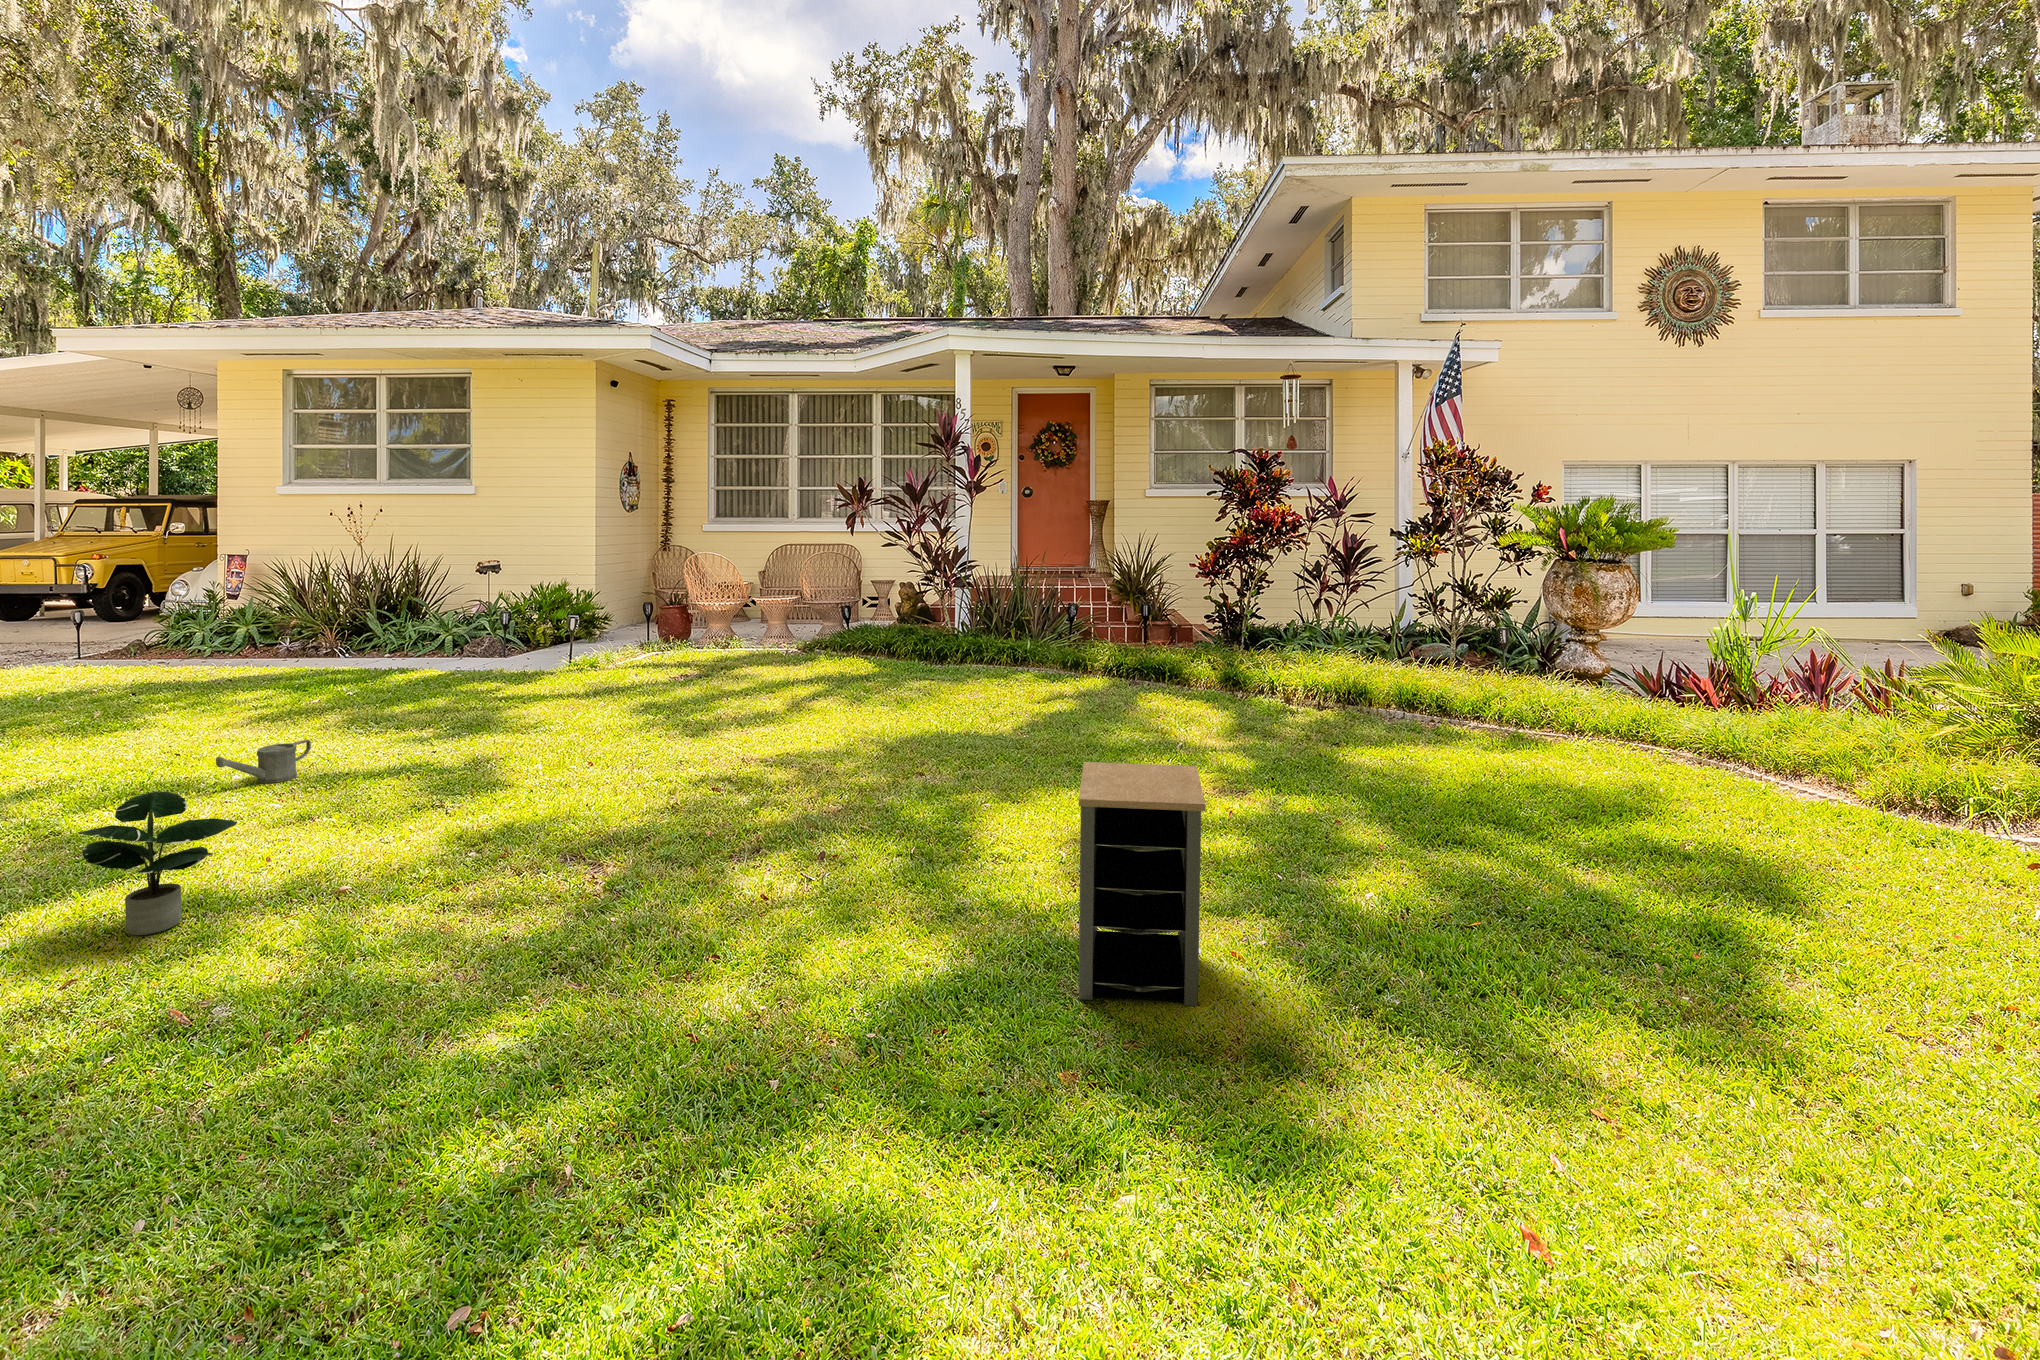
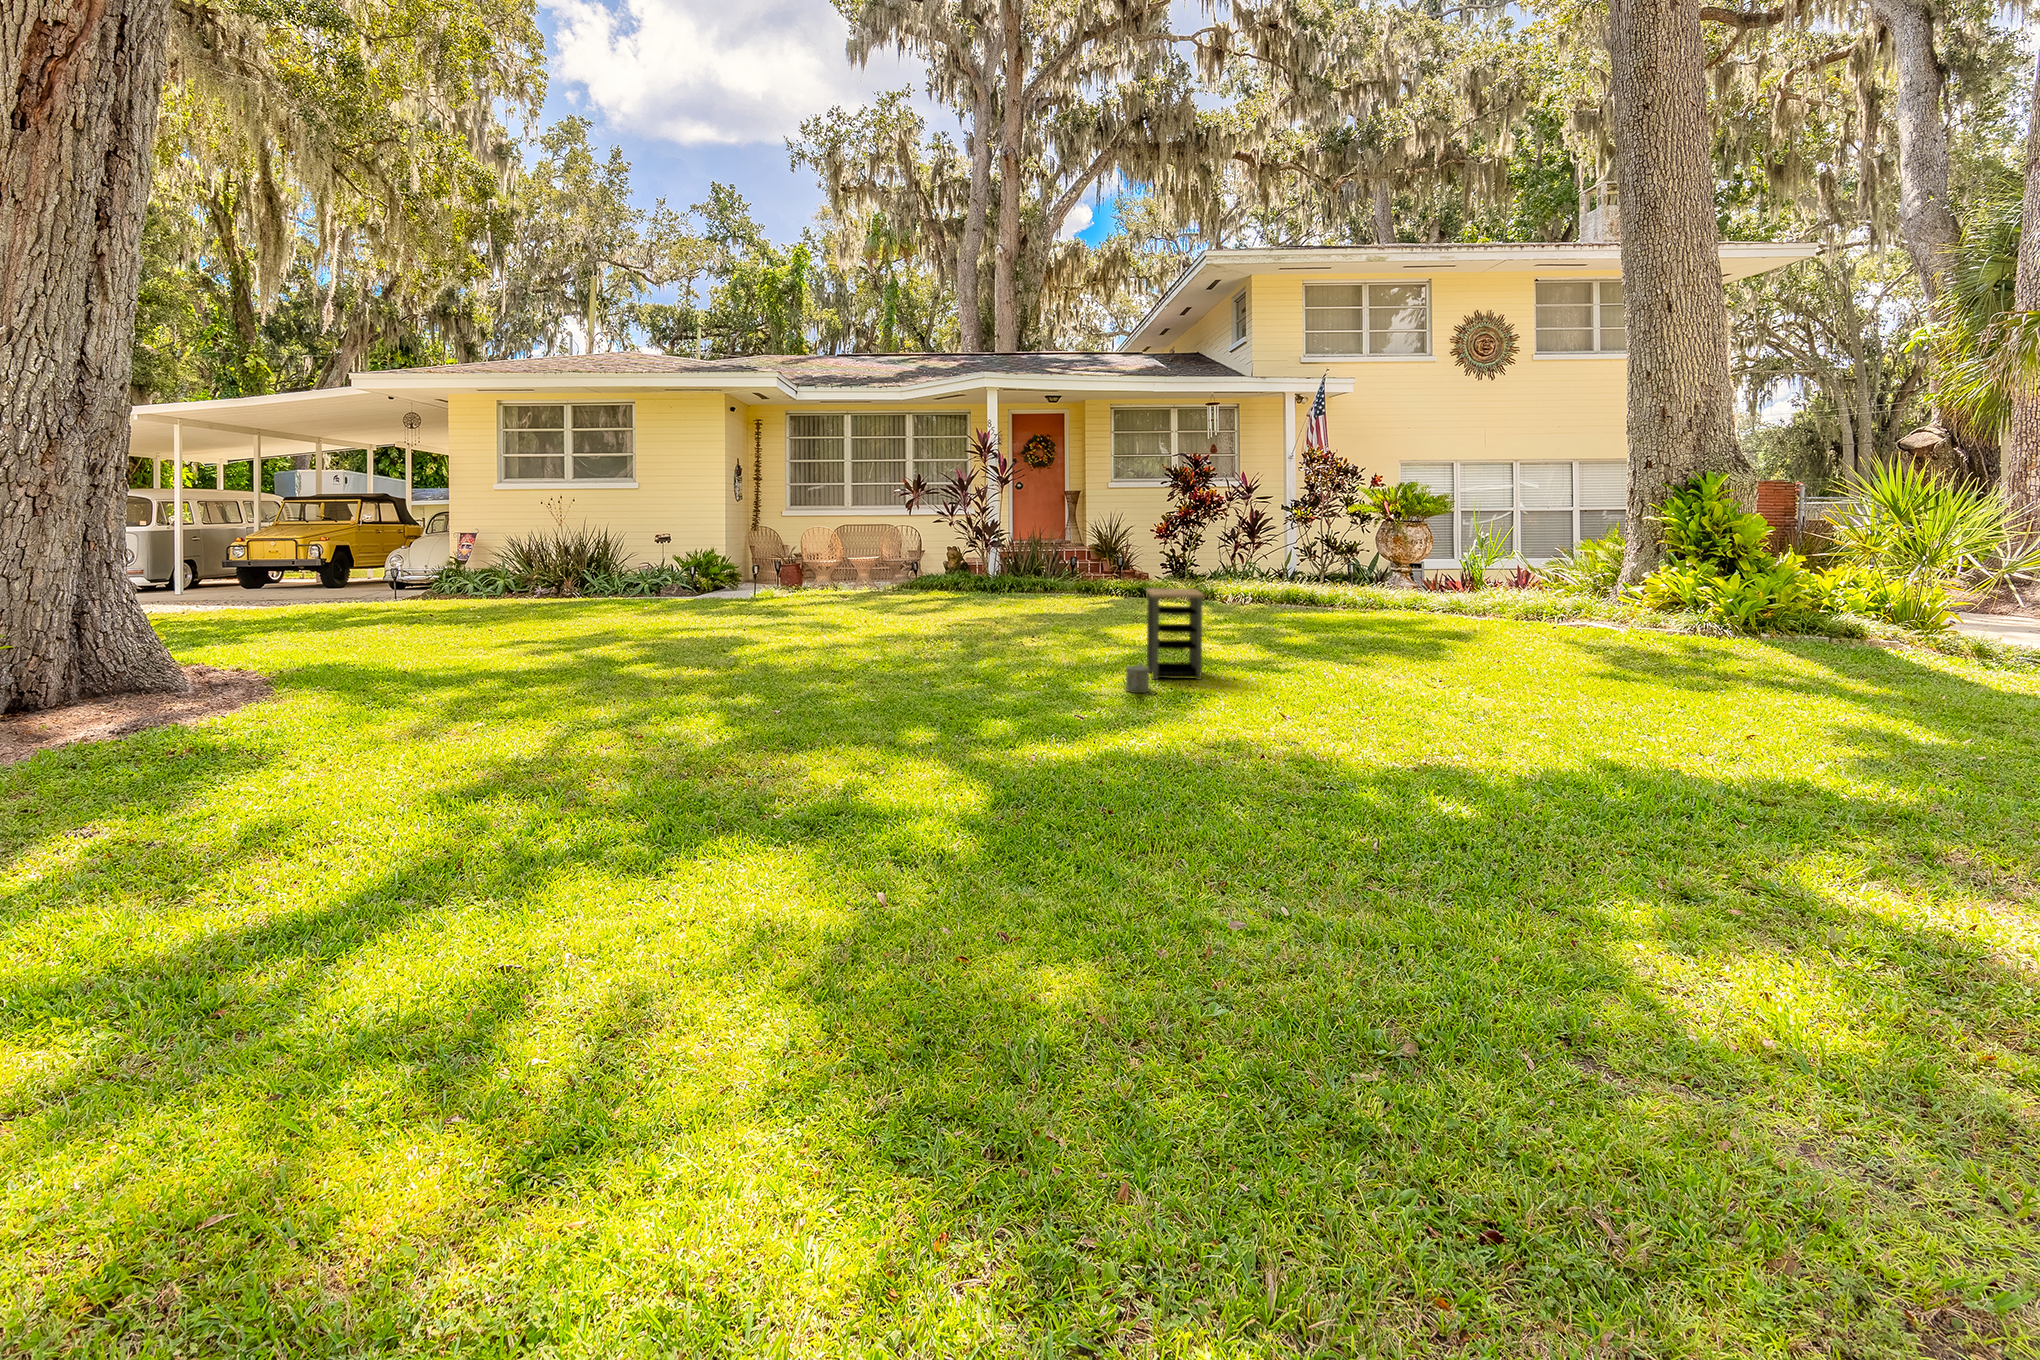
watering can: present [216,740,311,783] -> present [1126,664,1150,693]
potted plant: present [78,791,237,935] -> none [692,614,751,675]

